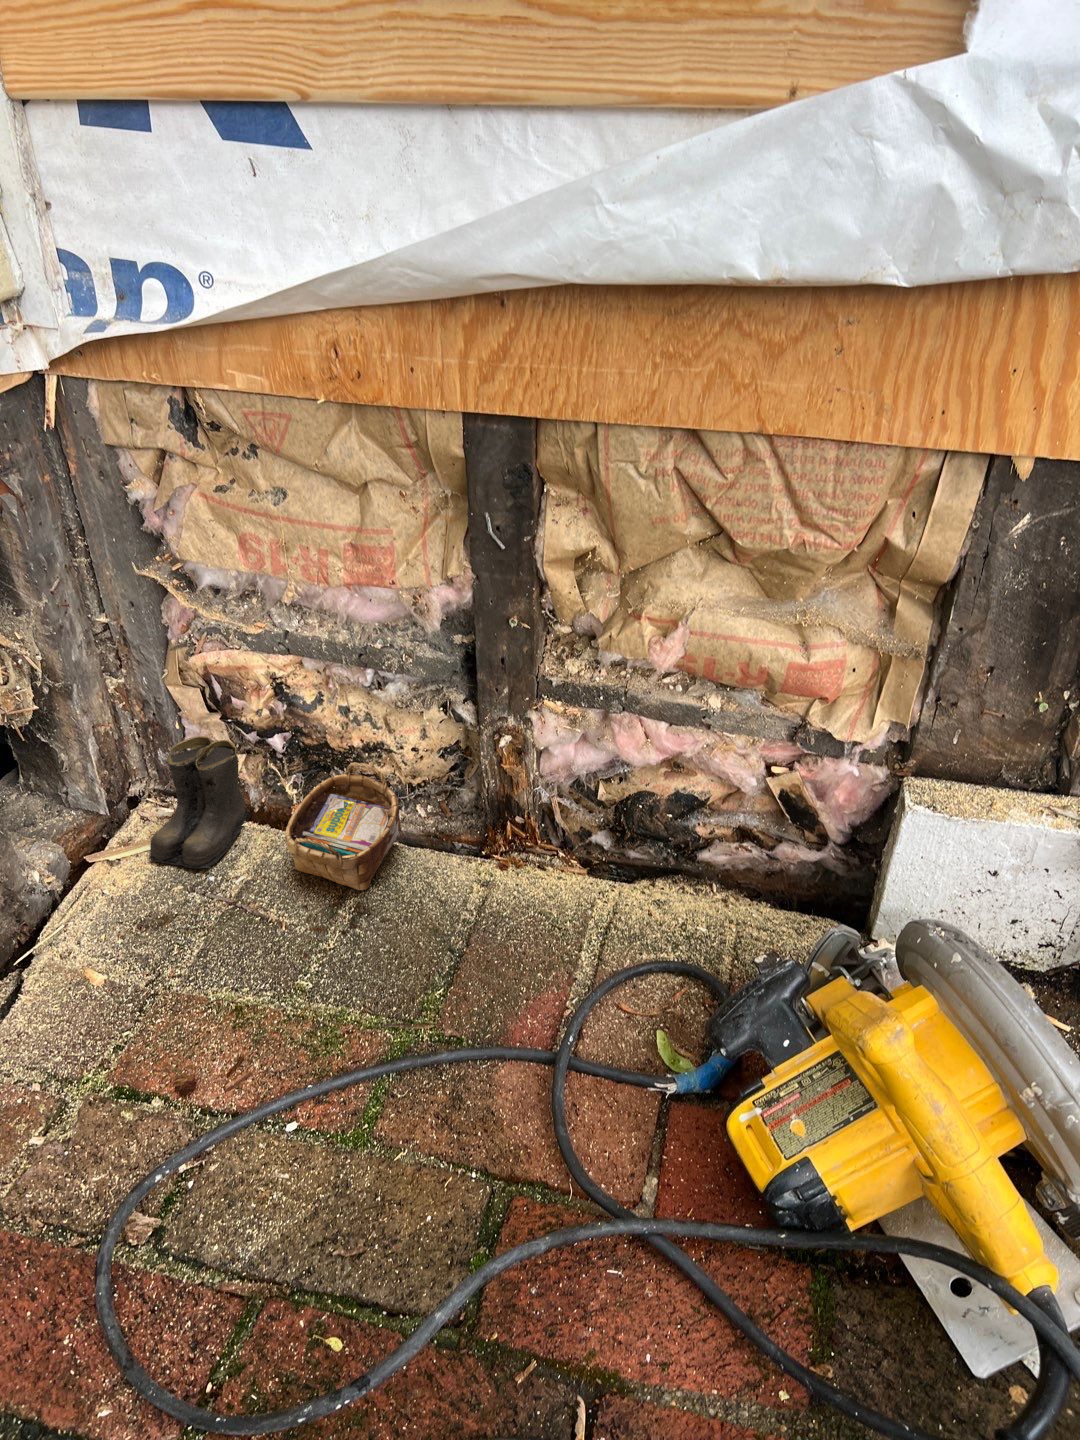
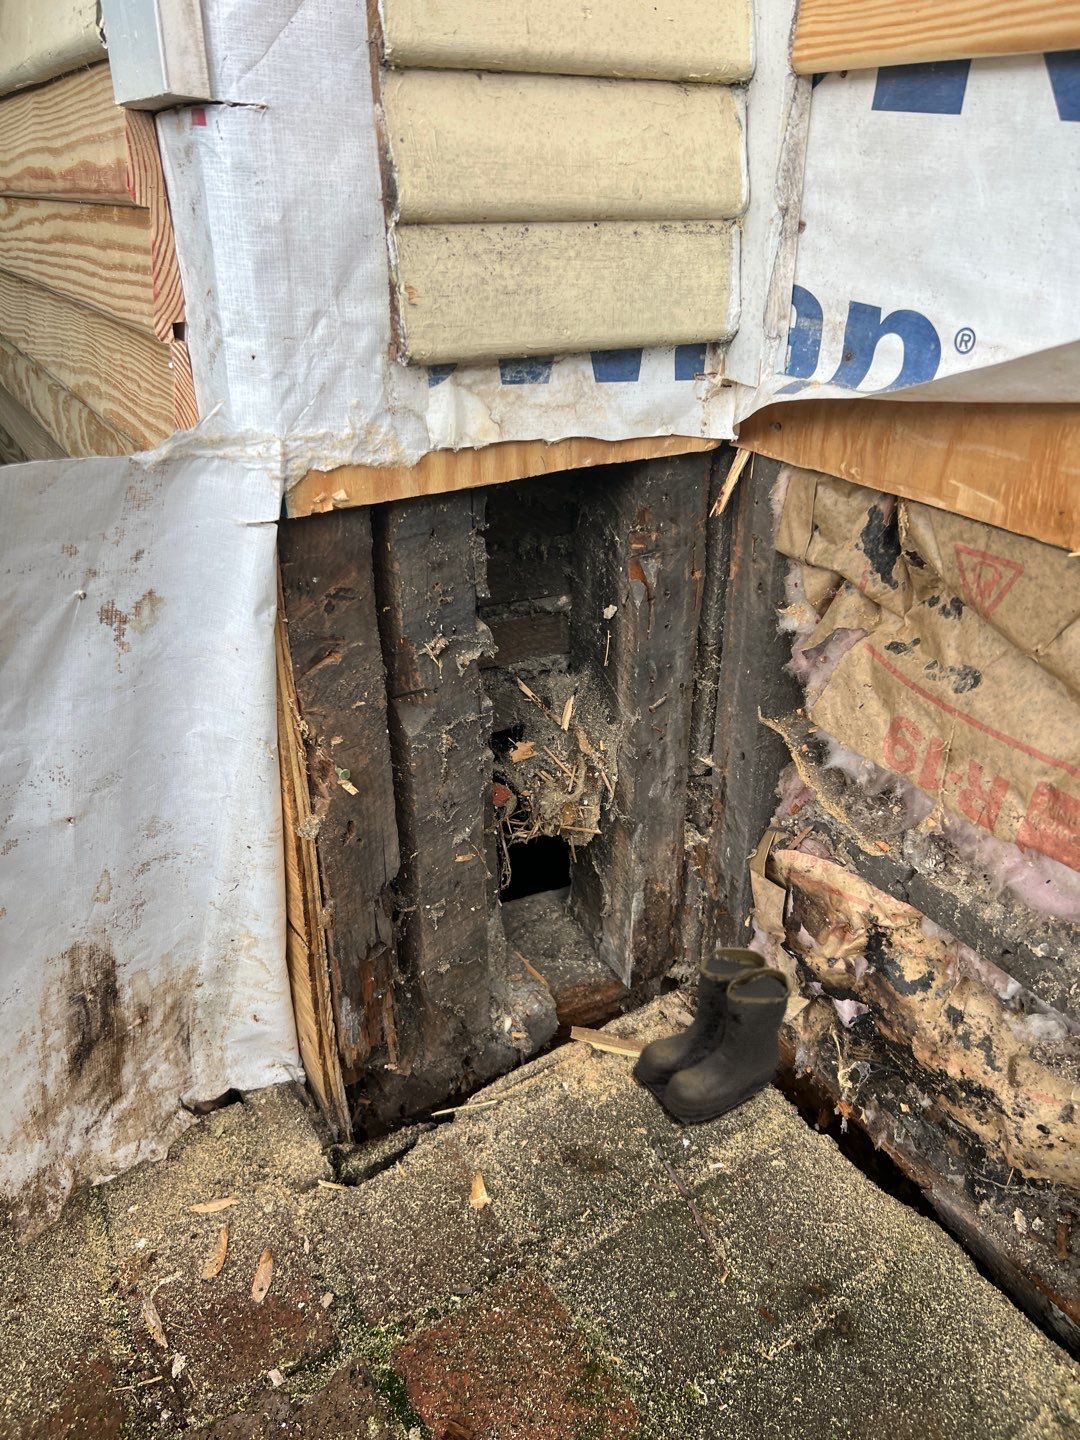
woven basket: present [285,762,401,890] -> none [787,1096,983,1299]

